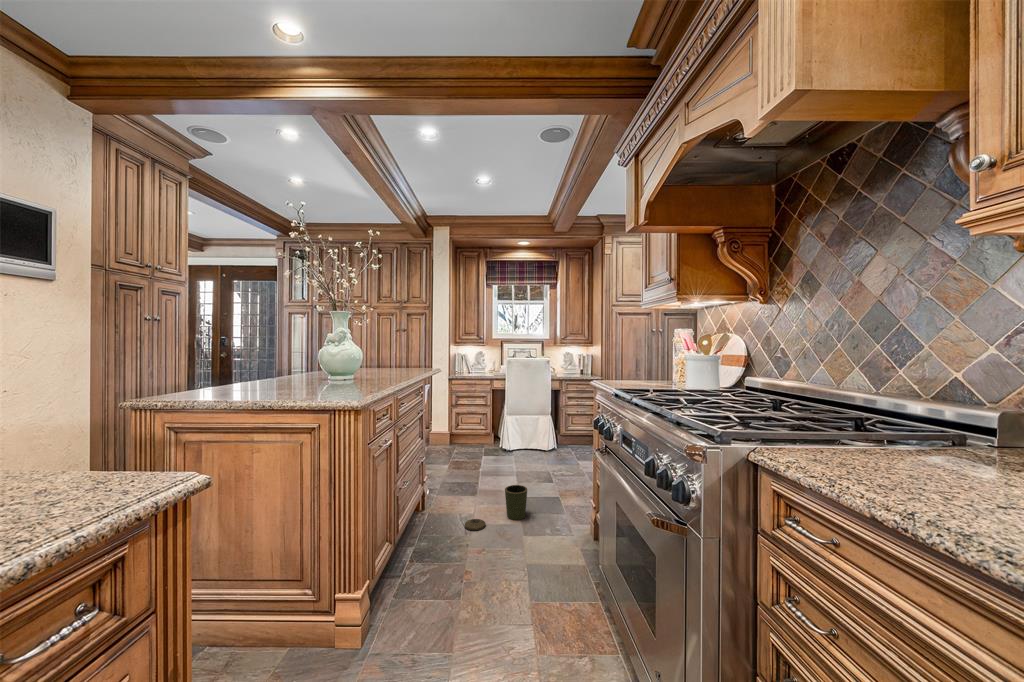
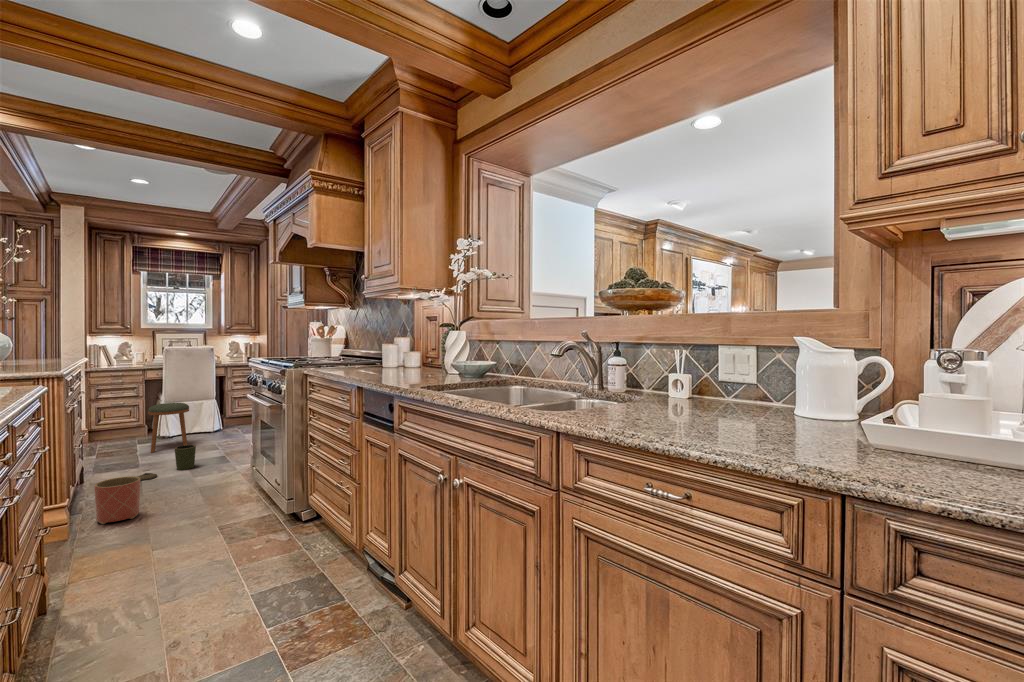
stool: none [489,419,525,474] -> present [148,403,189,453]
planter: none [387,562,444,651] -> present [94,476,141,524]

